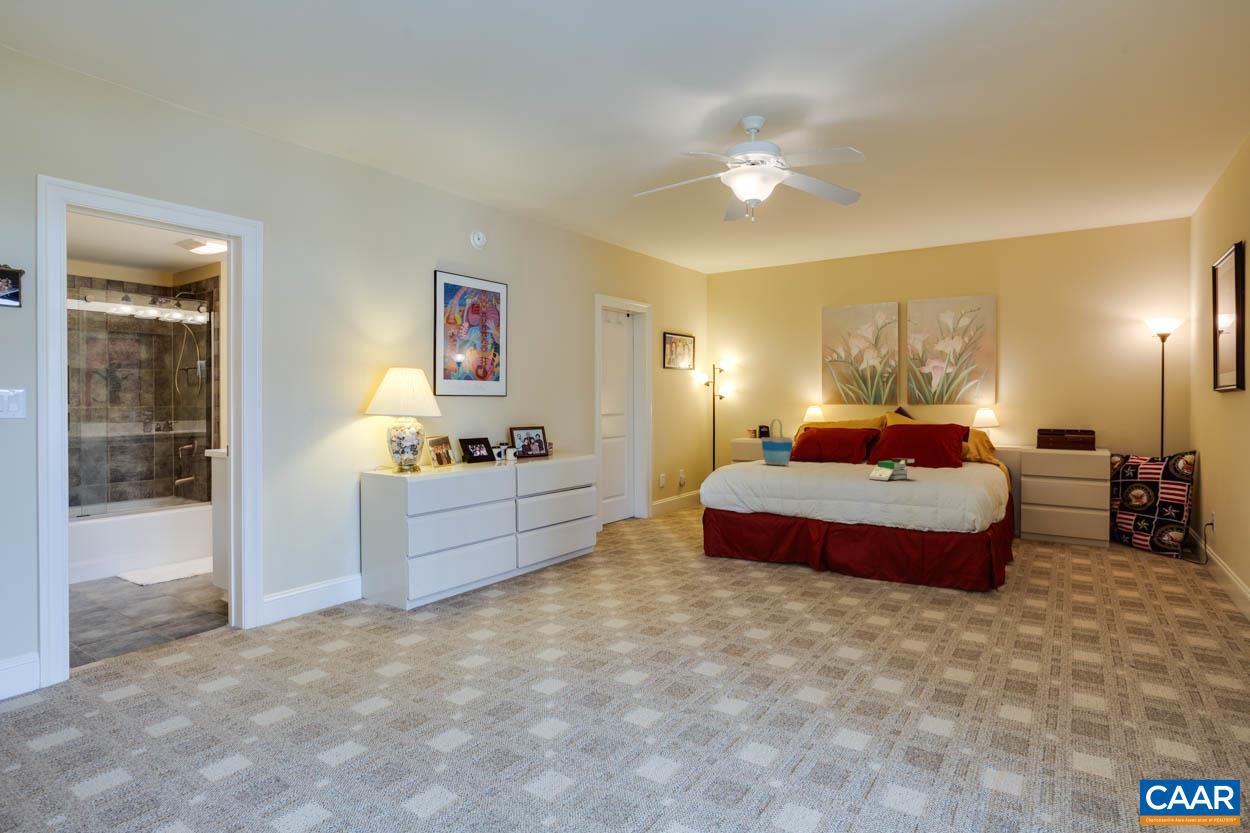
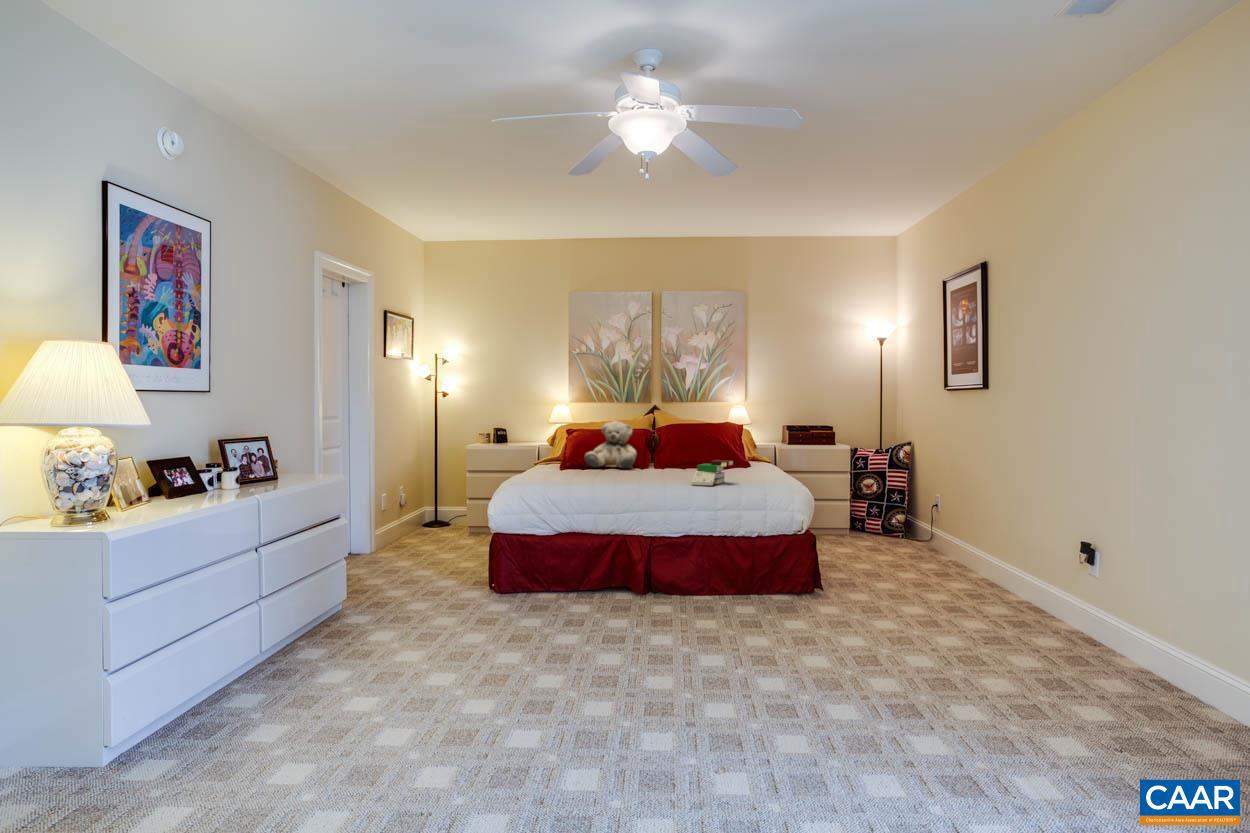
tote bag: present [762,419,793,465] -> none [548,419,588,474]
teddy bear: none [801,421,850,463] -> present [585,421,637,468]

